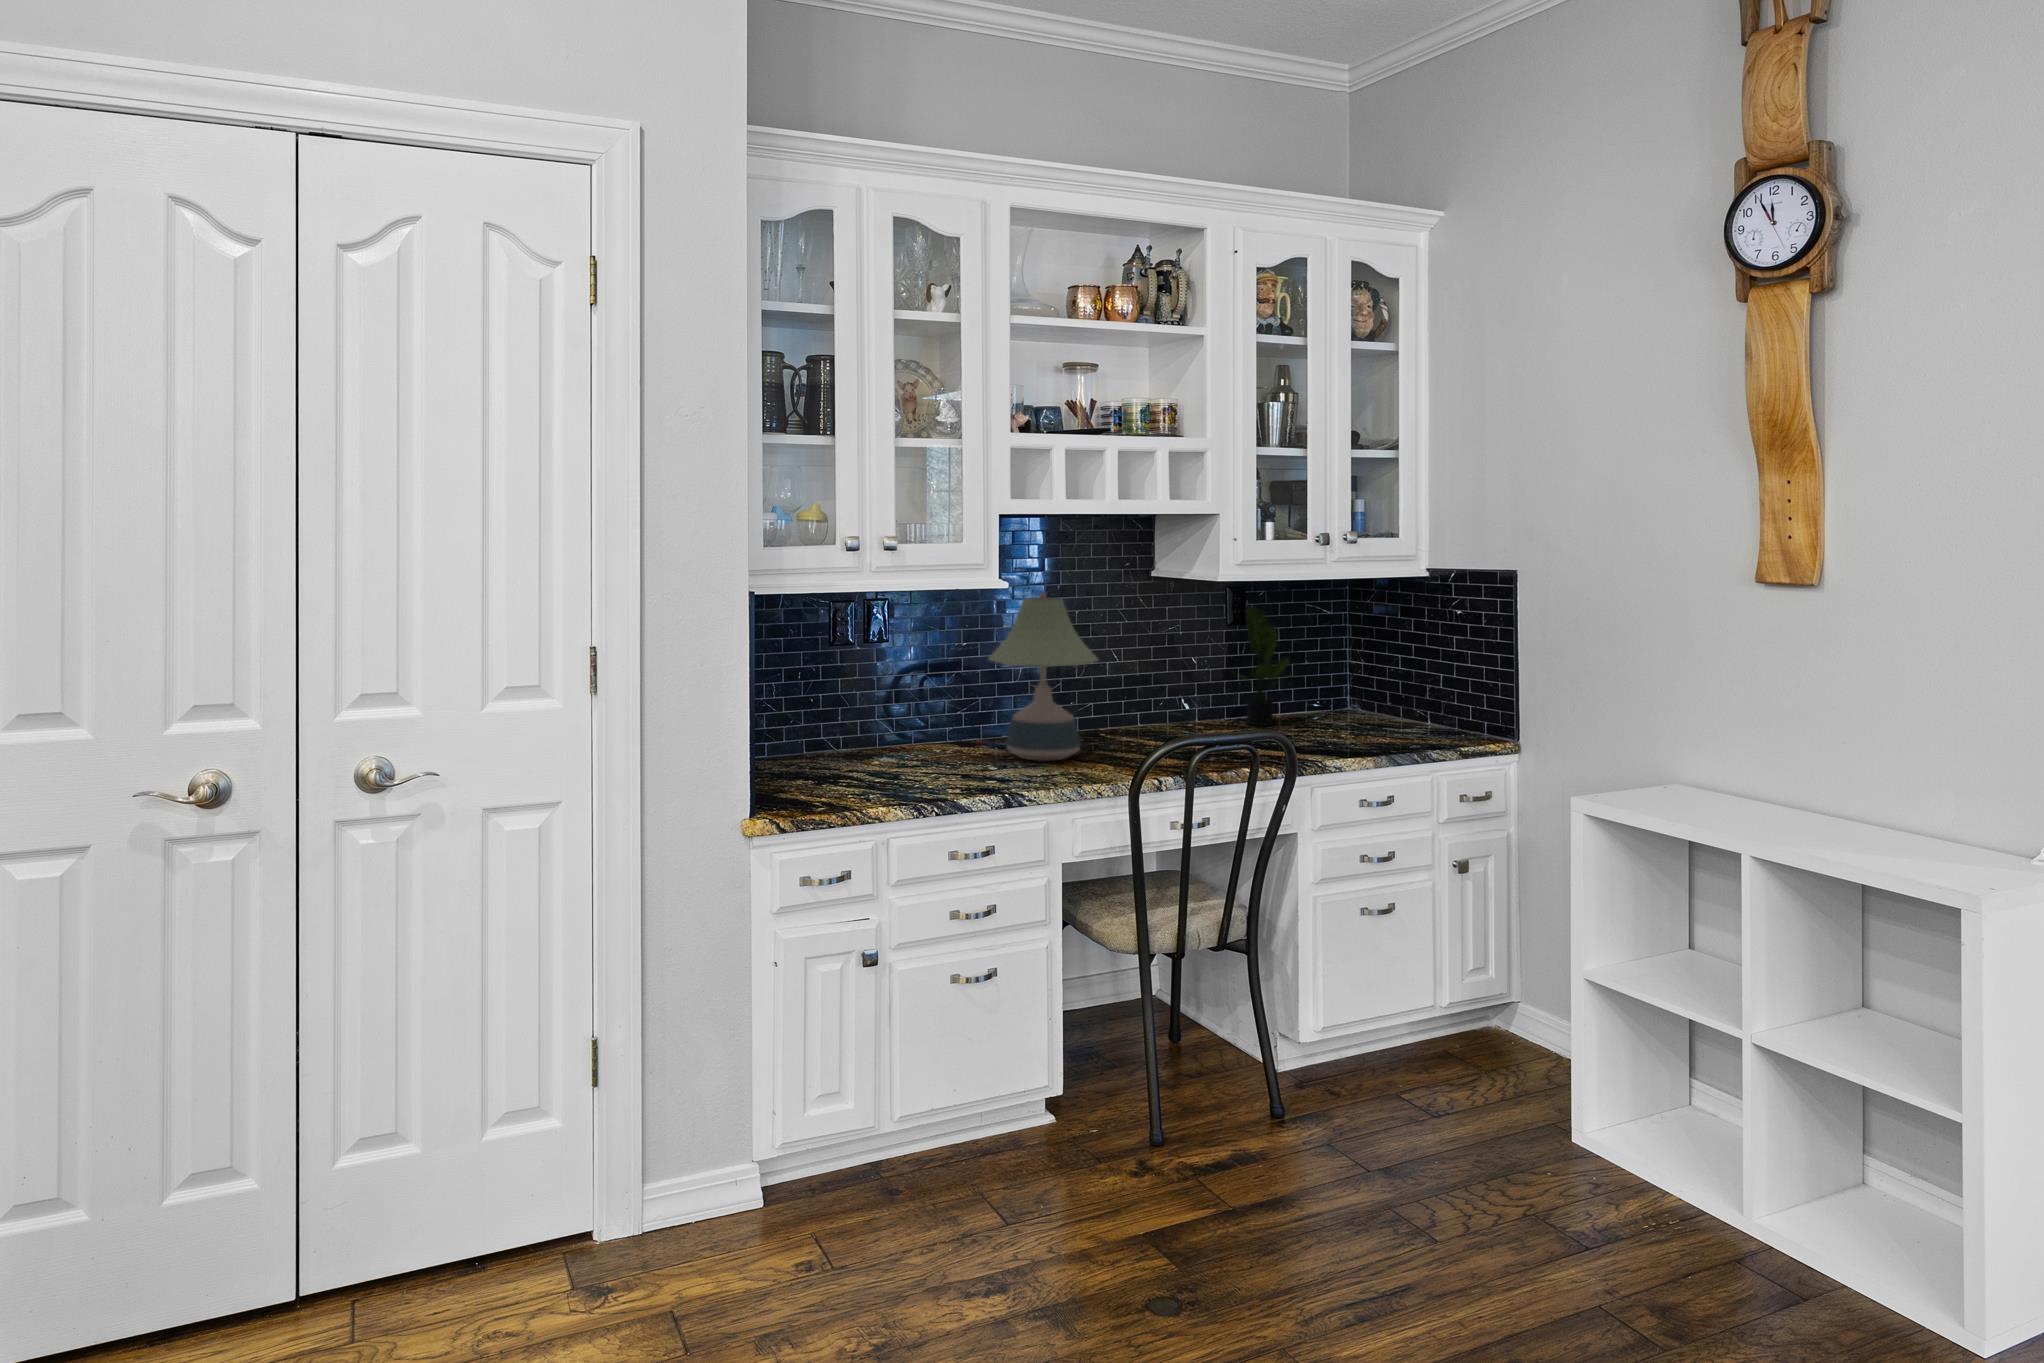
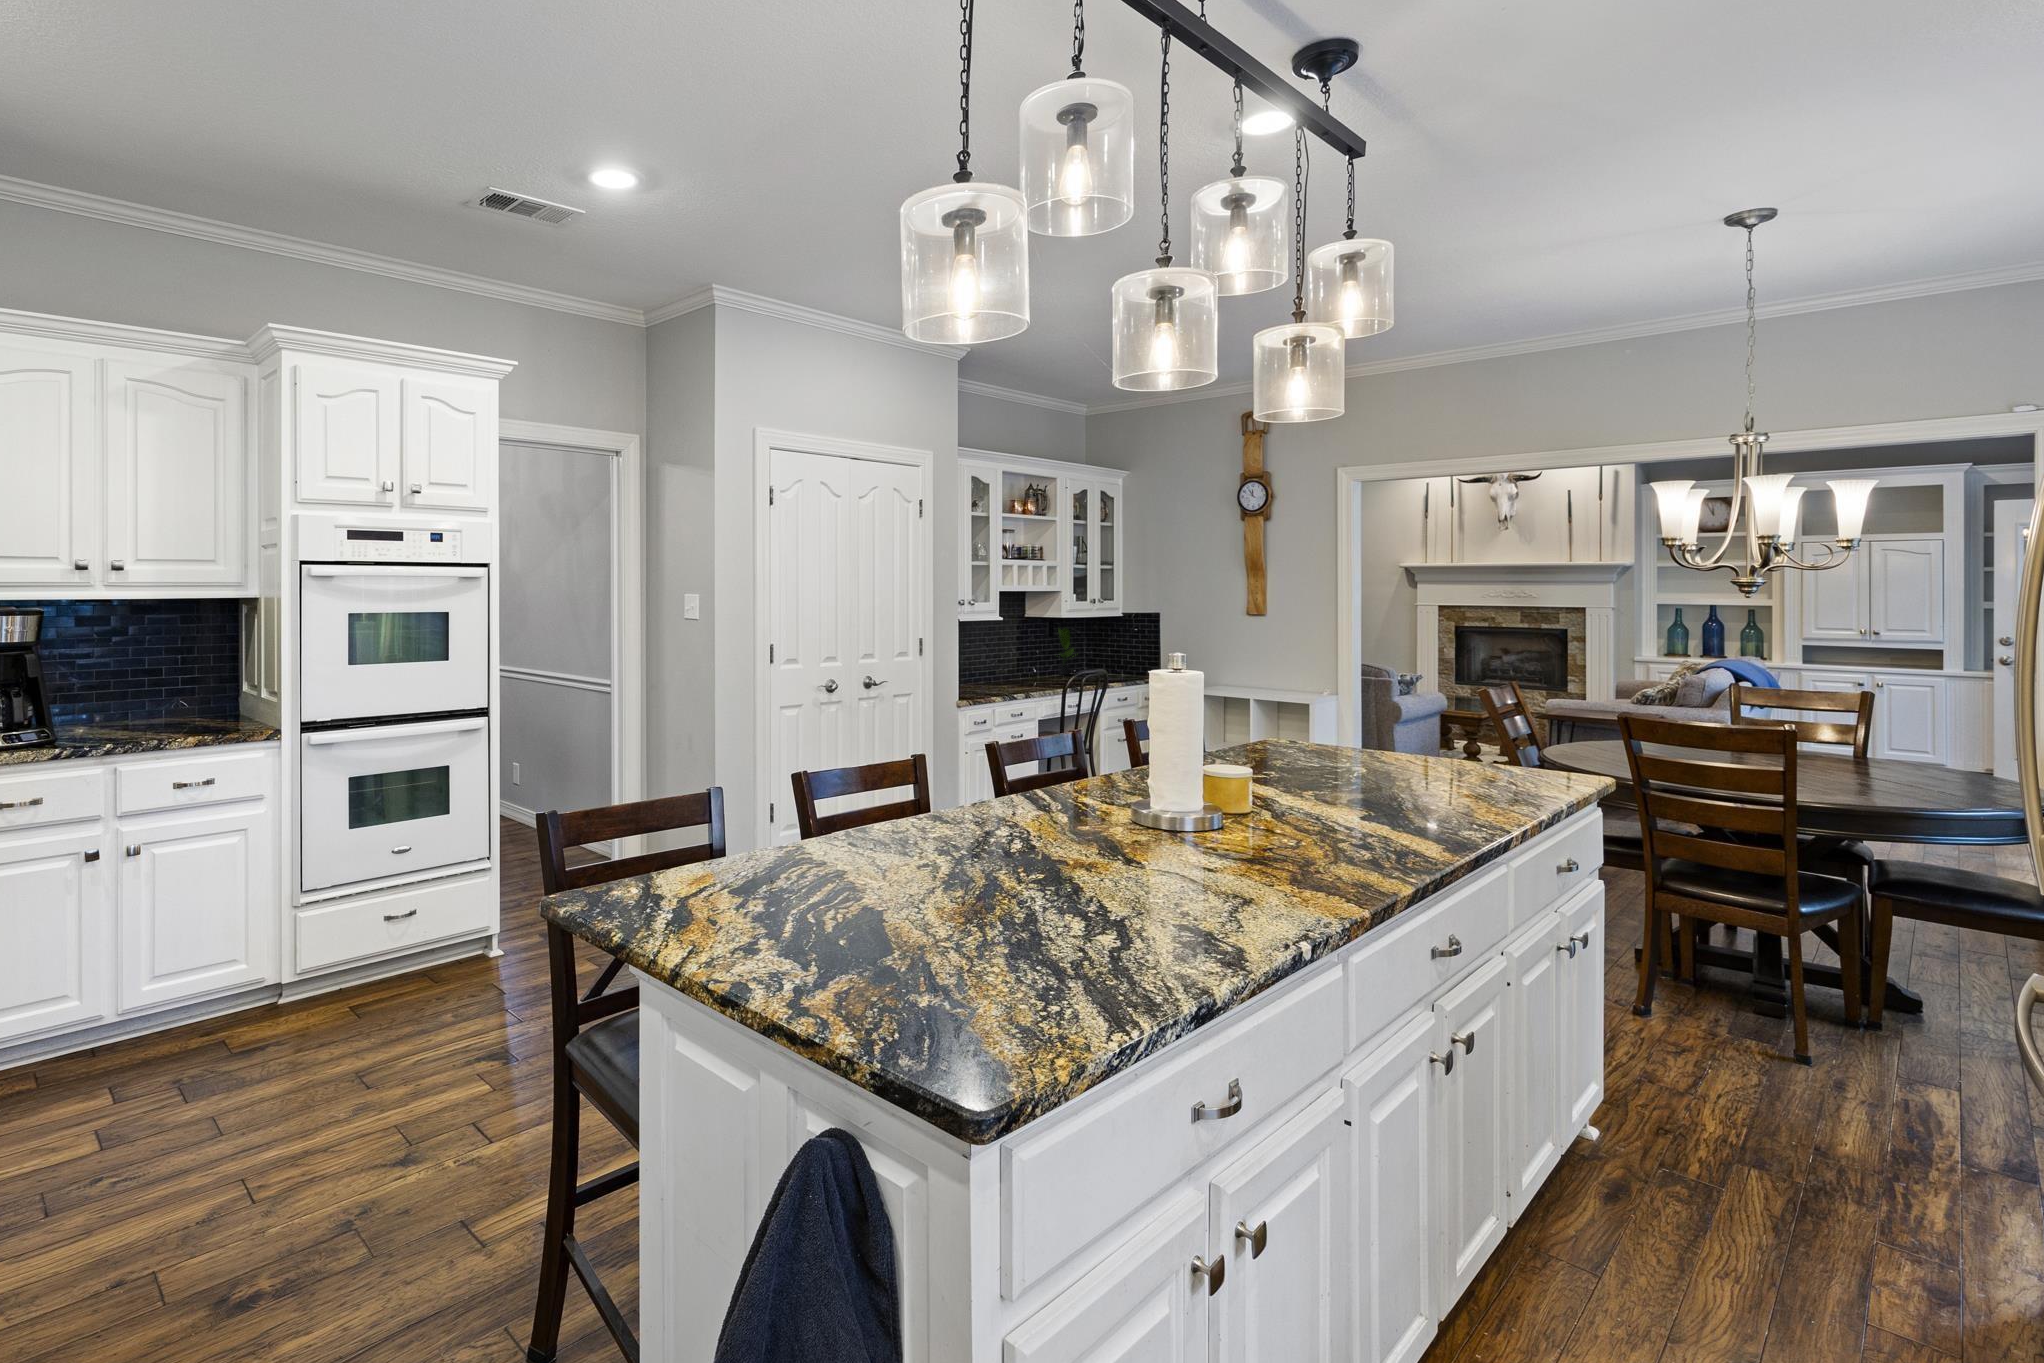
desk lamp: present [989,593,1098,761] -> none [989,621,1030,685]

